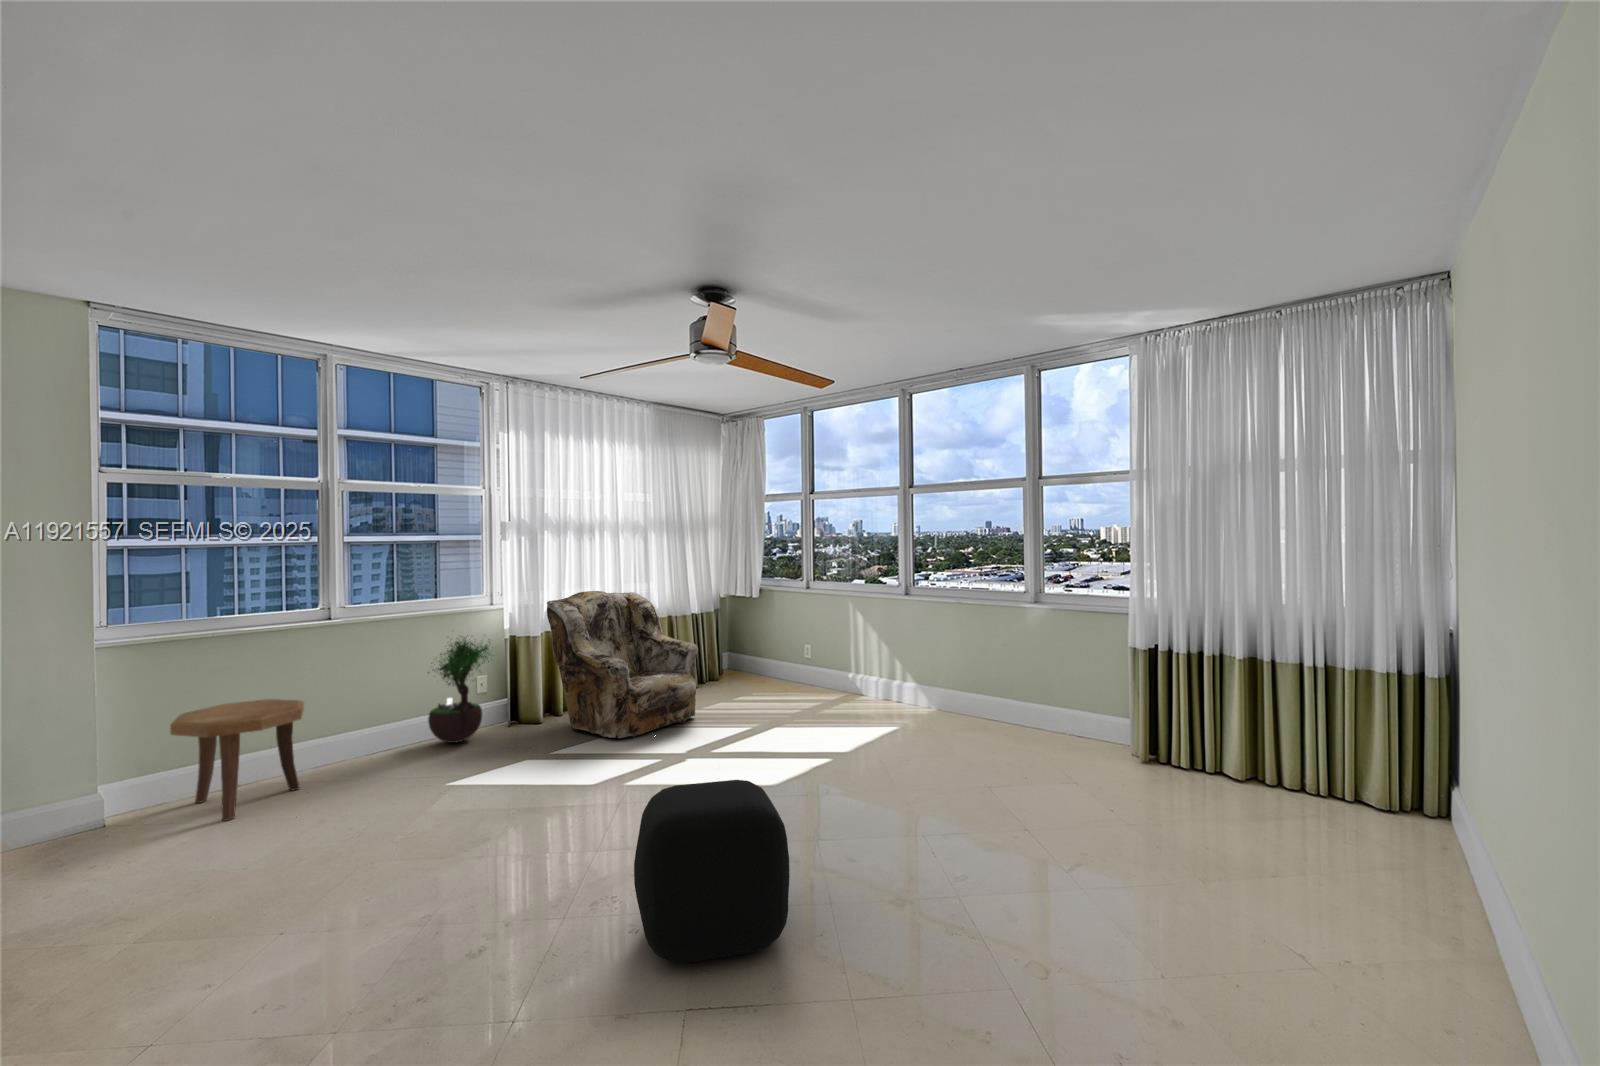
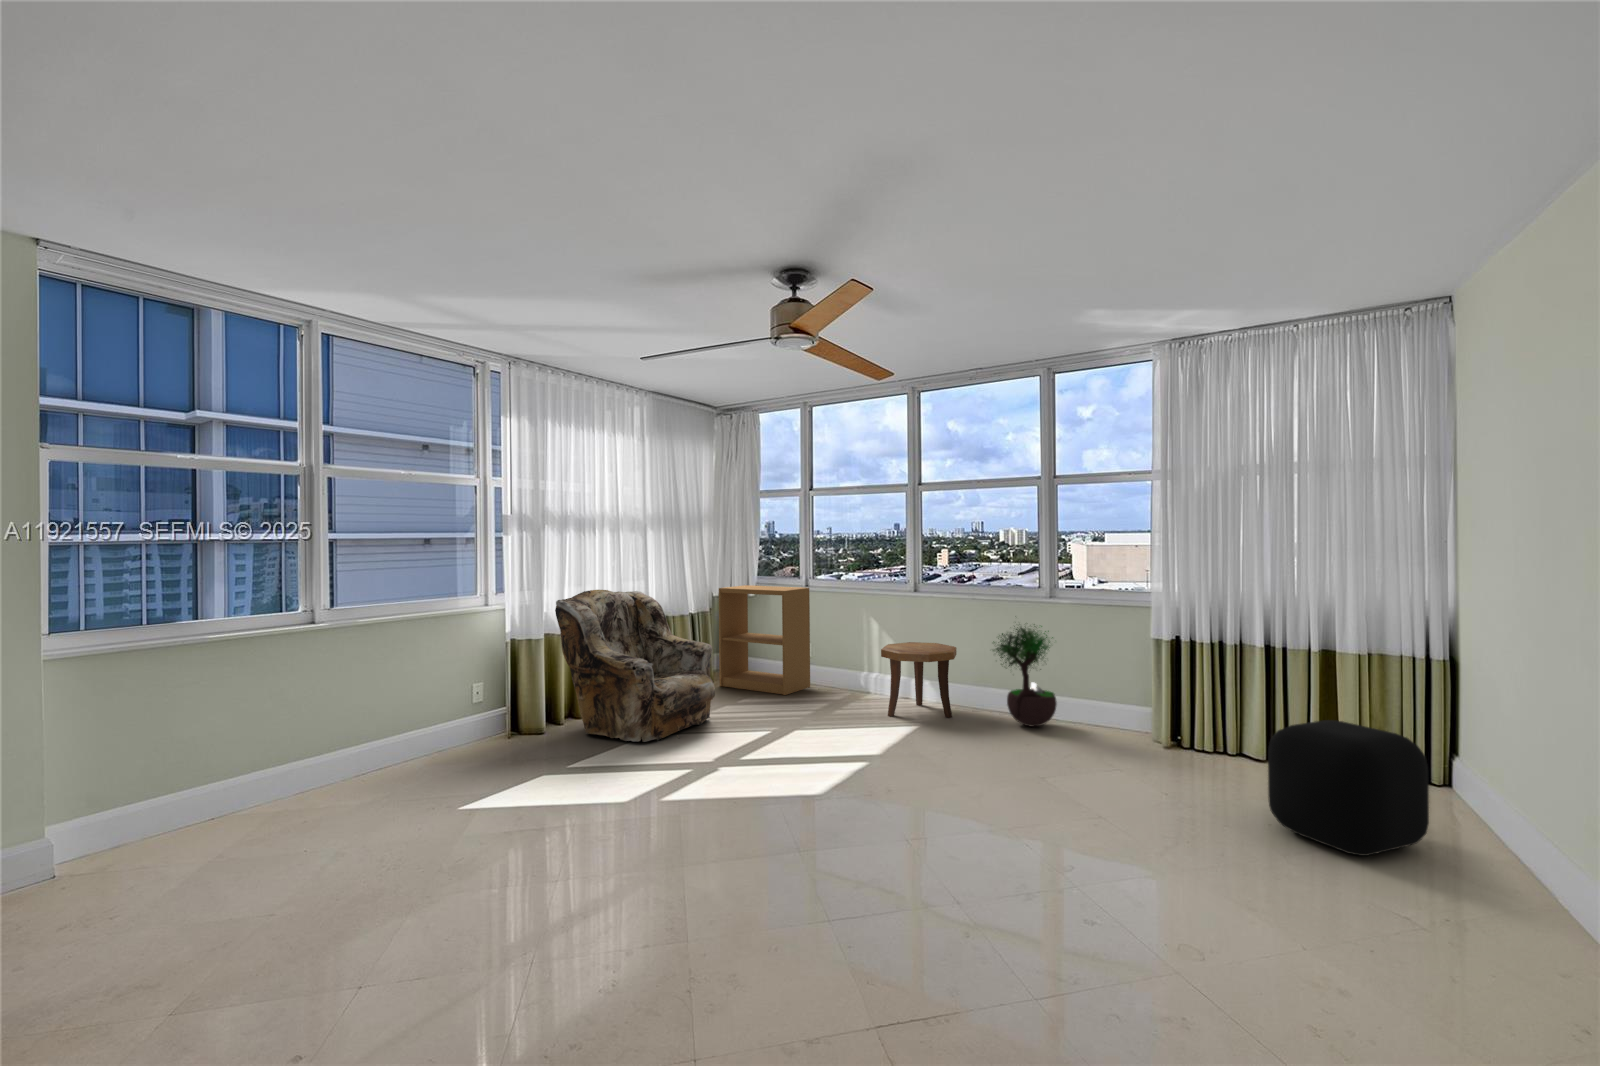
bookshelf: none [723,586,811,695] -> present [719,585,810,695]
potted tree: present [428,636,492,743] -> present [993,624,1057,727]
side table: present [170,699,304,821] -> present [881,642,957,718]
ottoman: present [634,780,790,963] -> present [1268,720,1429,856]

